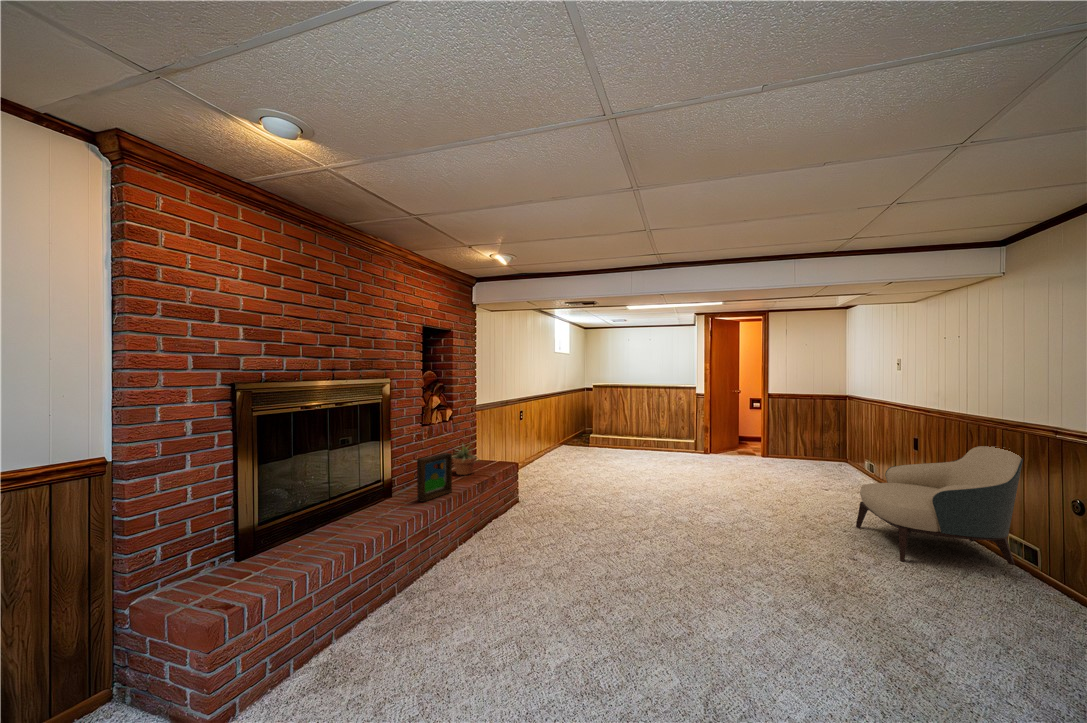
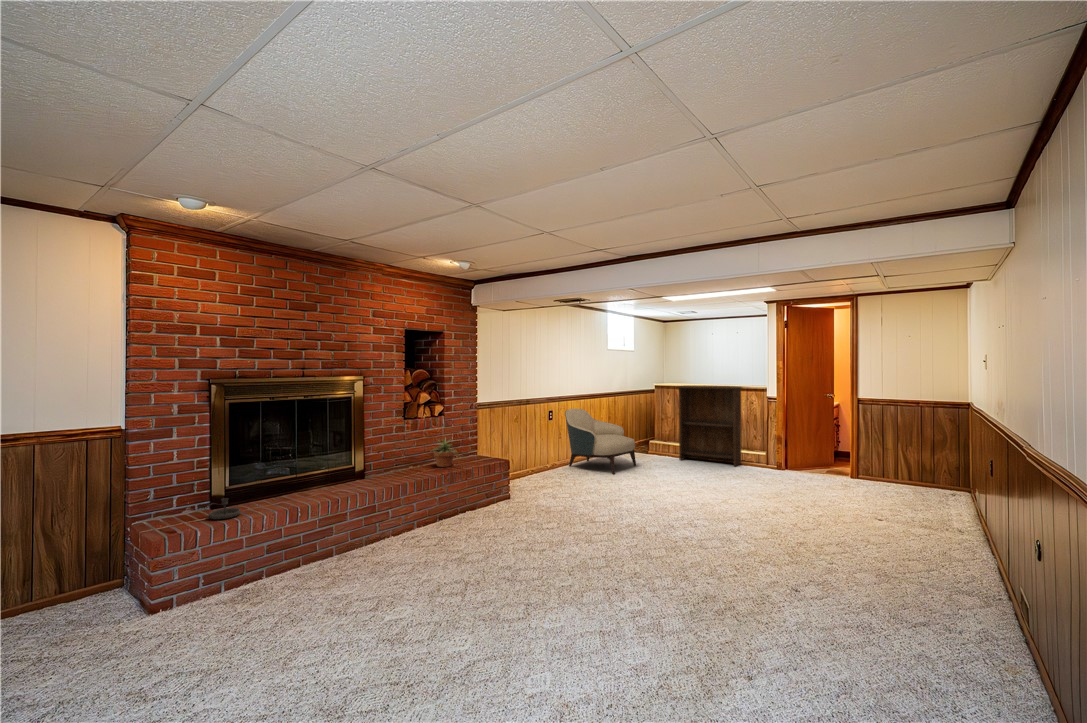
bookshelf: none [621,385,675,453] -> present [678,386,742,466]
armchair: present [856,446,1023,565] -> present [565,409,636,474]
picture frame: present [417,453,452,502] -> none [375,444,411,484]
candlestick: none [251,545,298,578] -> present [205,498,241,520]

